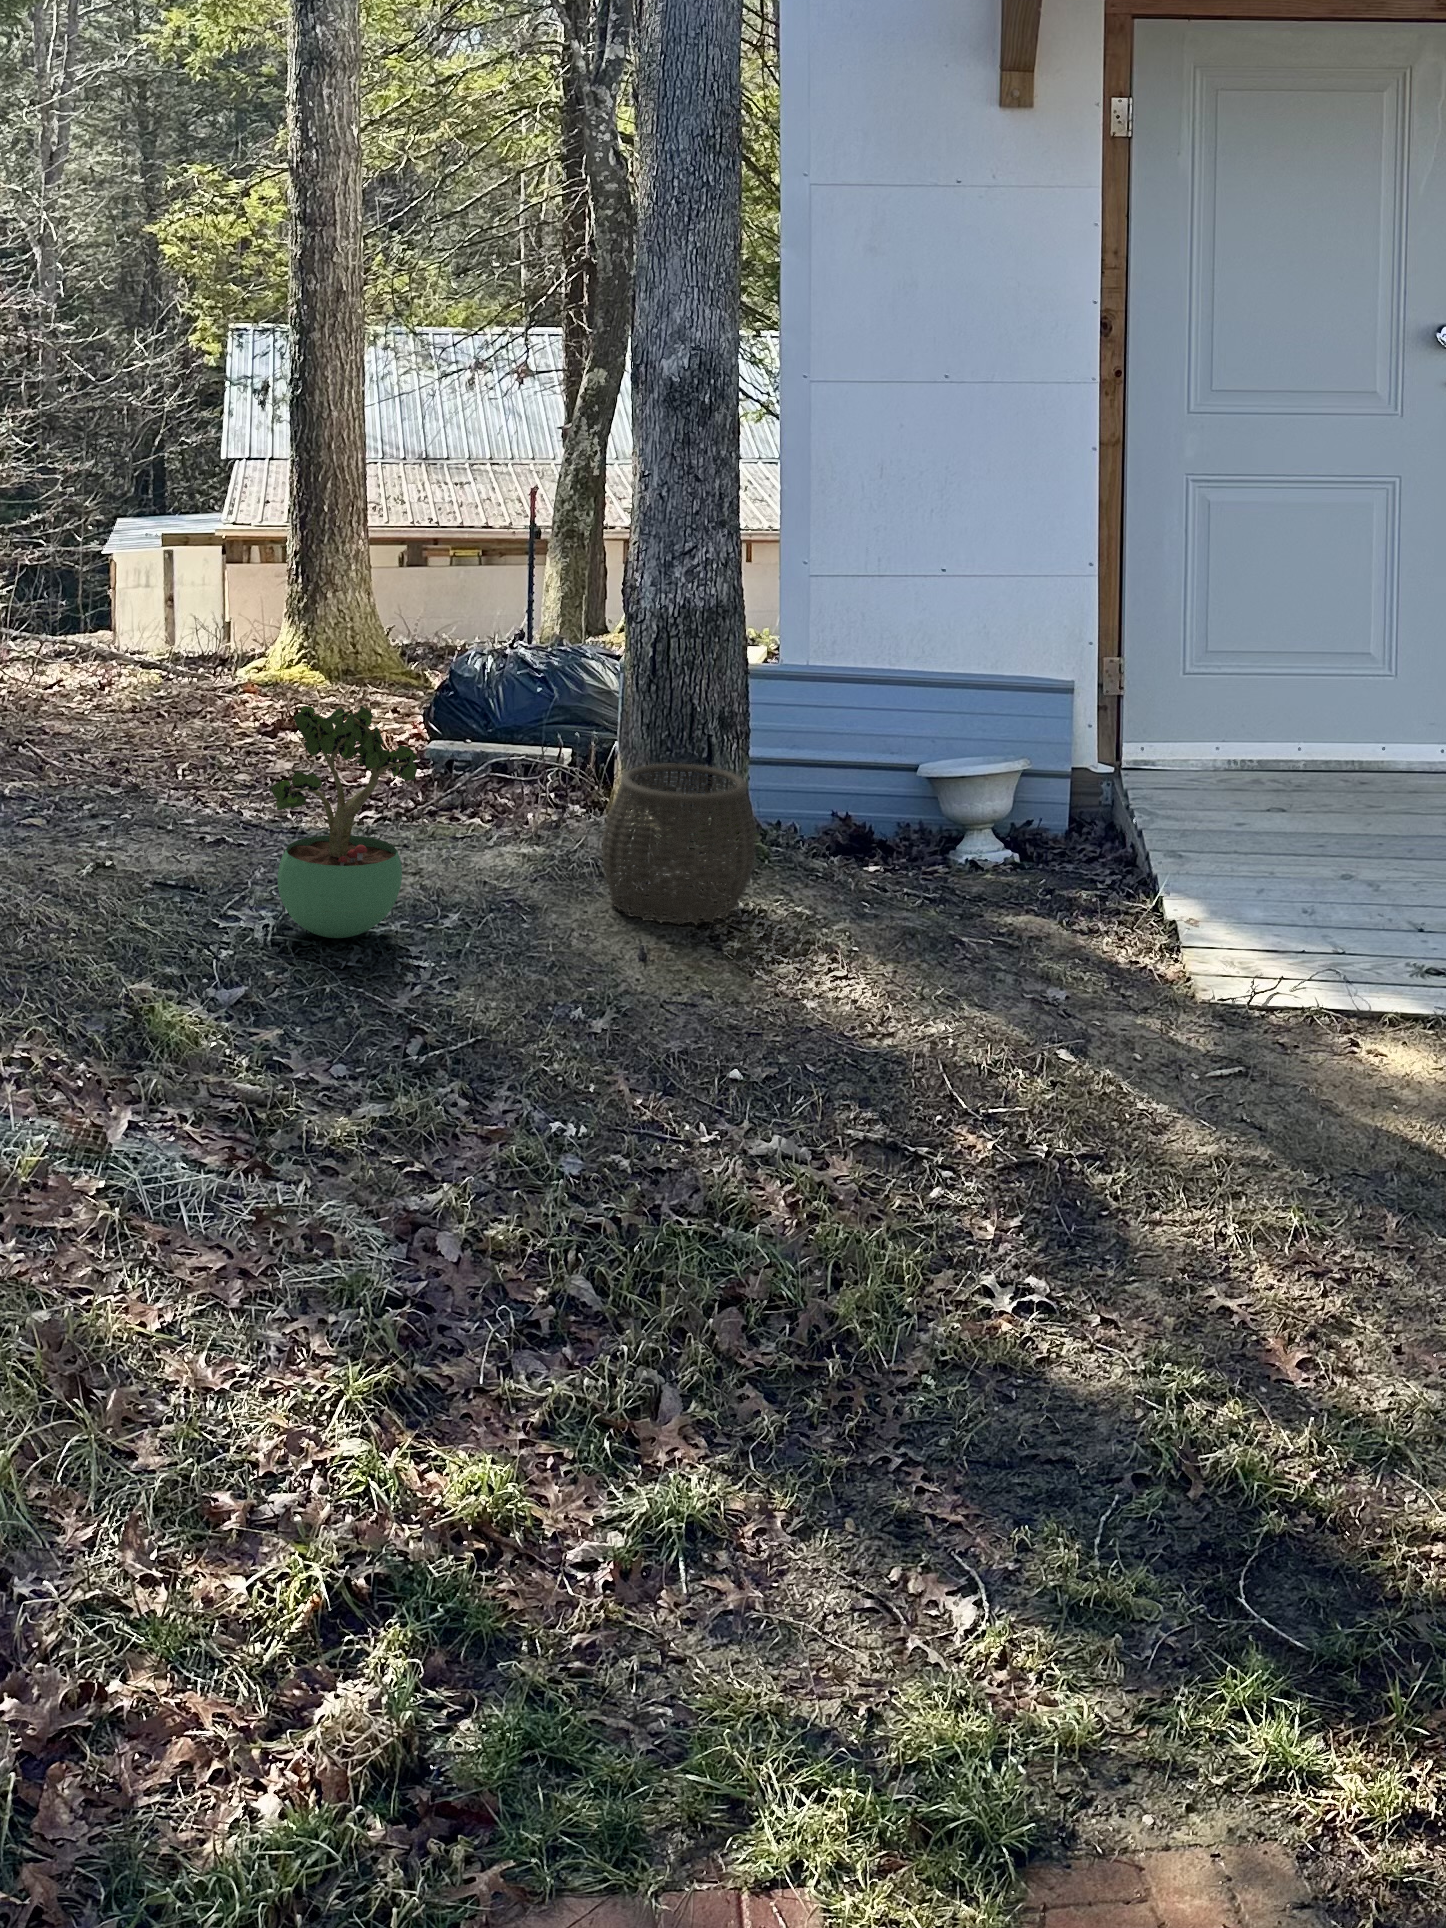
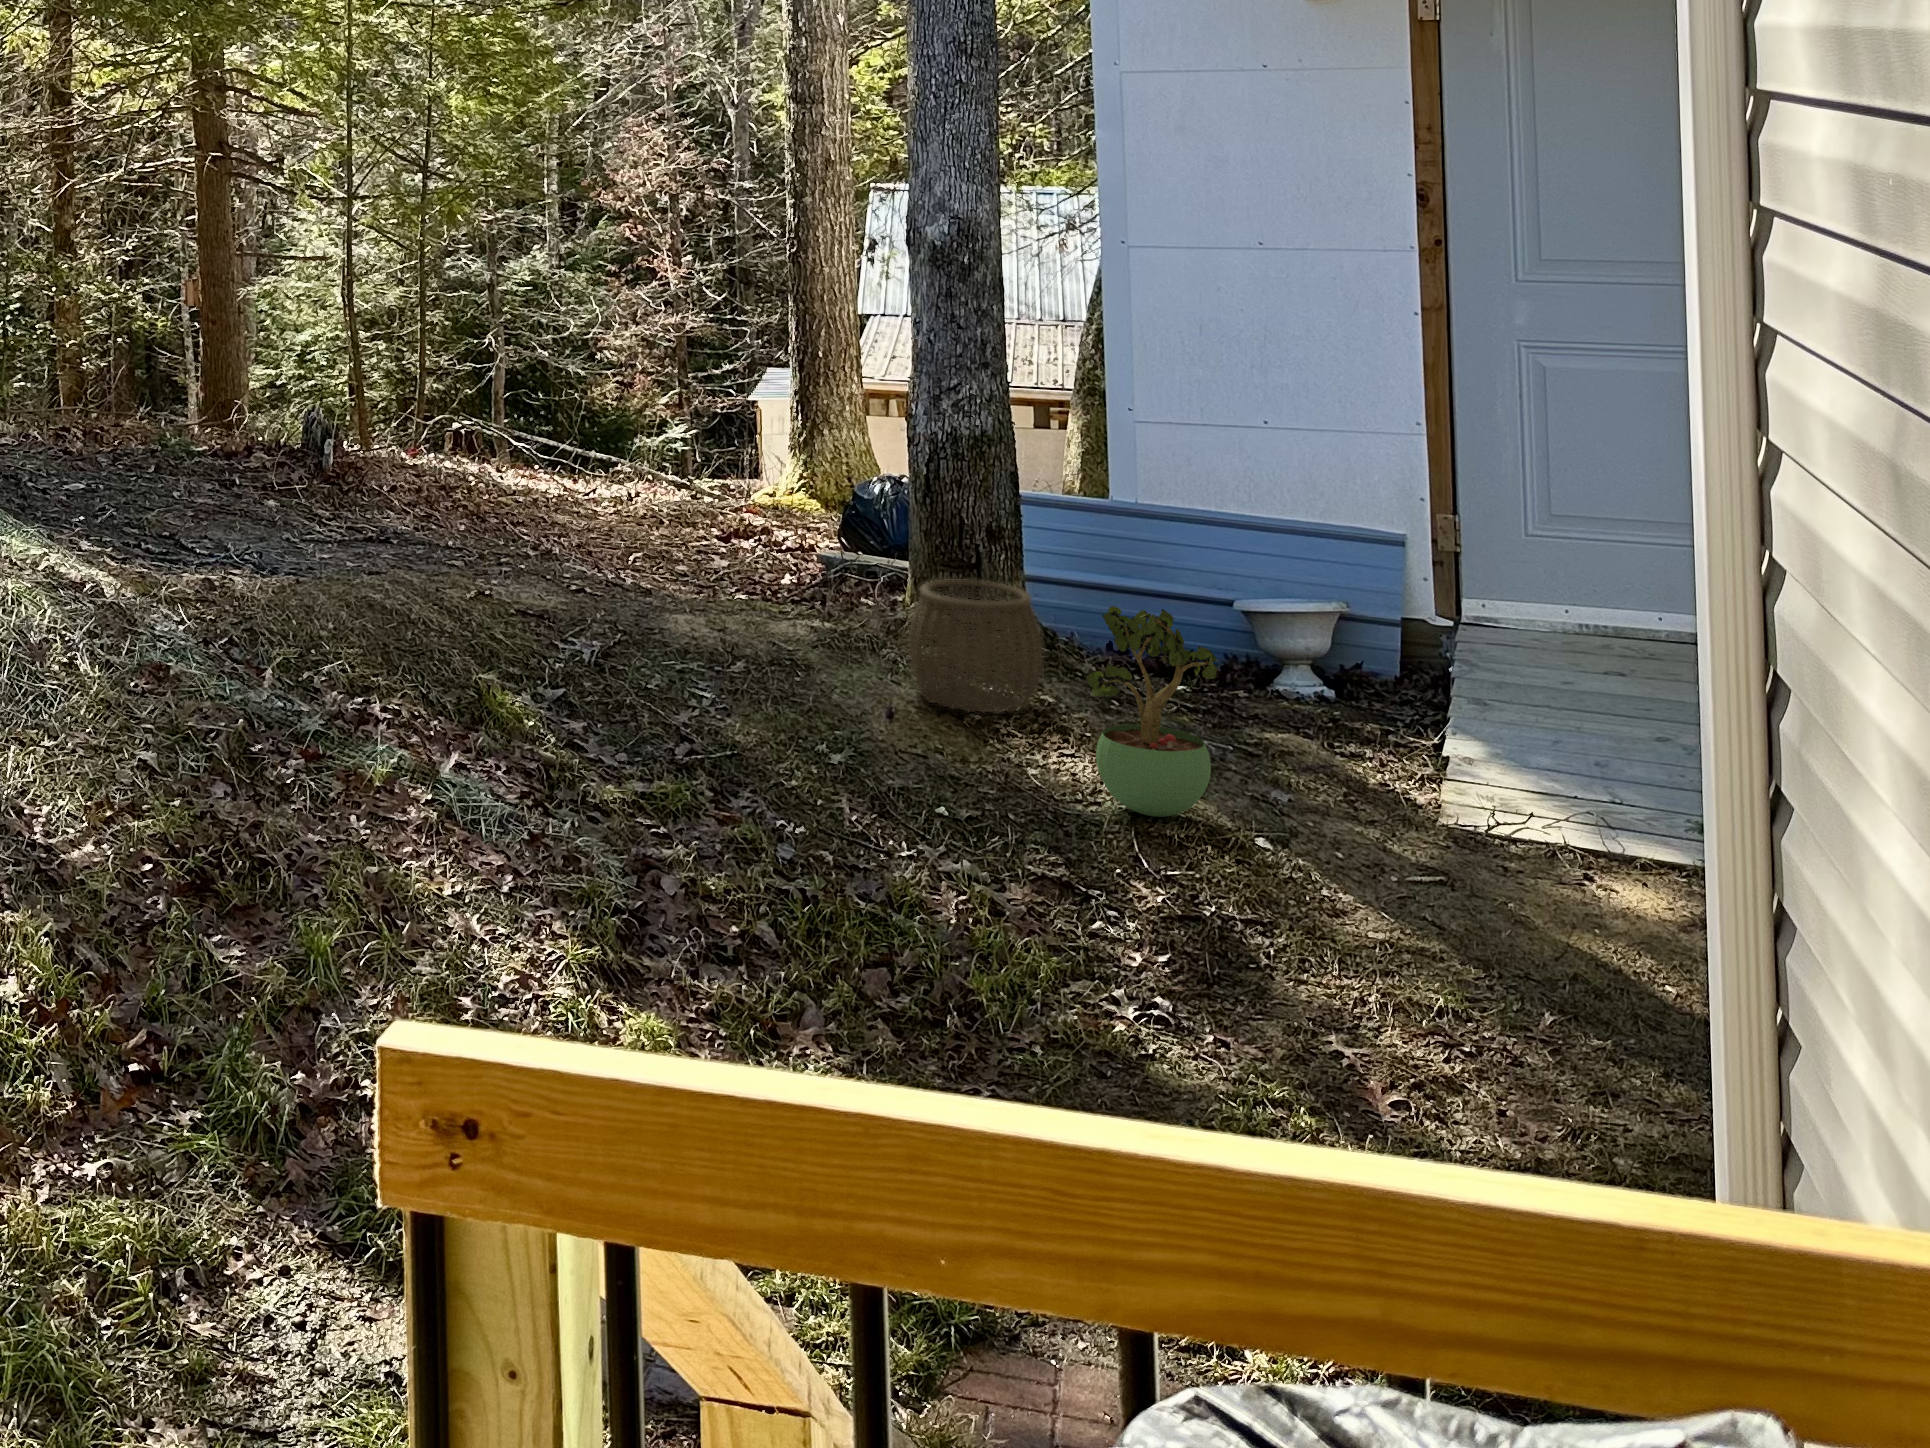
potted plant: present [269,706,419,938] -> present [1085,606,1218,817]

